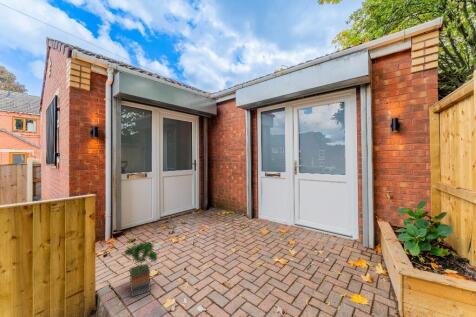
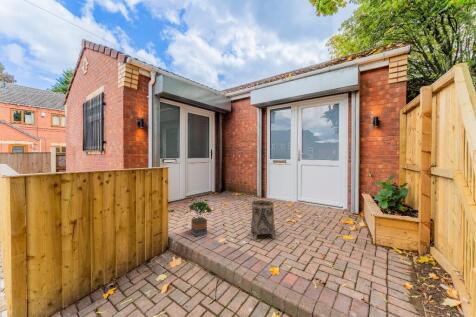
basket: none [212,241,246,307] -> present [251,200,275,239]

